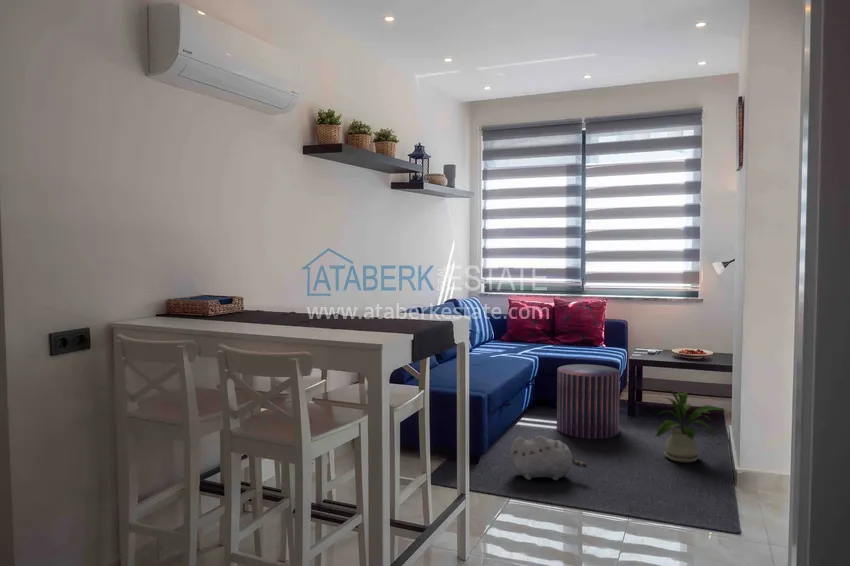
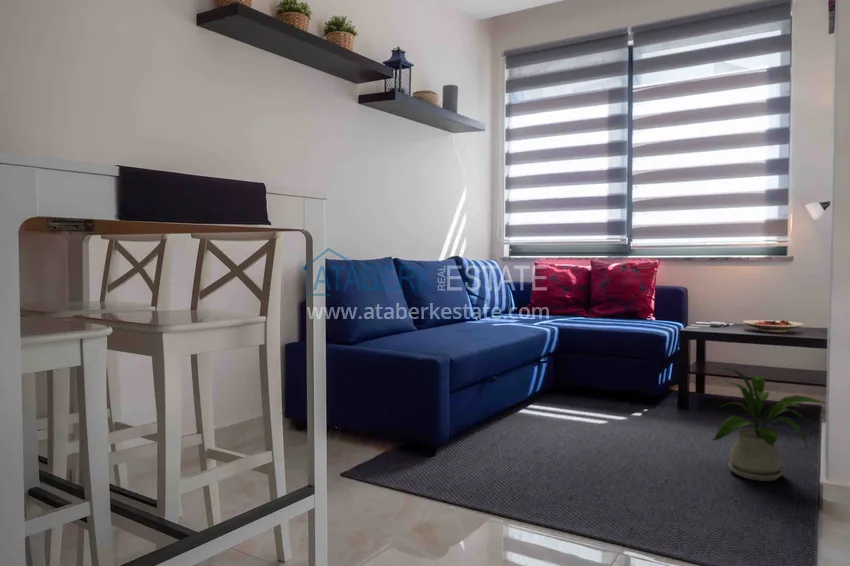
pouf: present [557,364,620,439] -> none [578,338,667,440]
plush toy: present [510,436,587,480] -> none [484,433,599,502]

